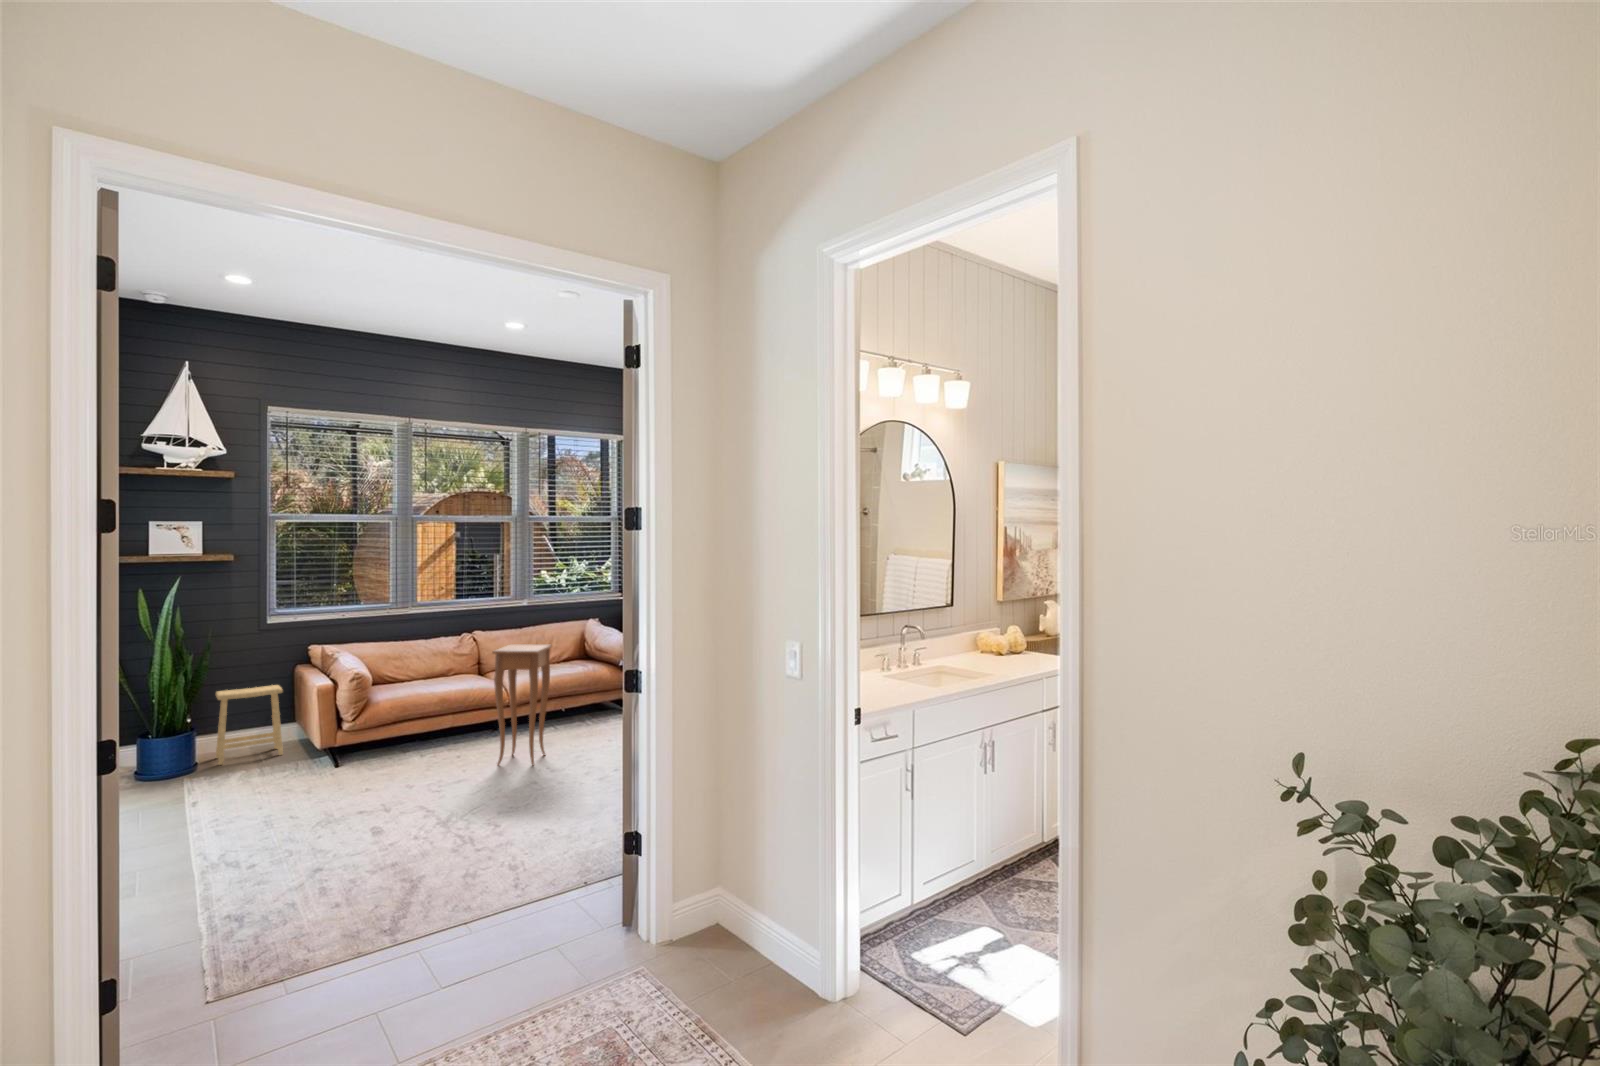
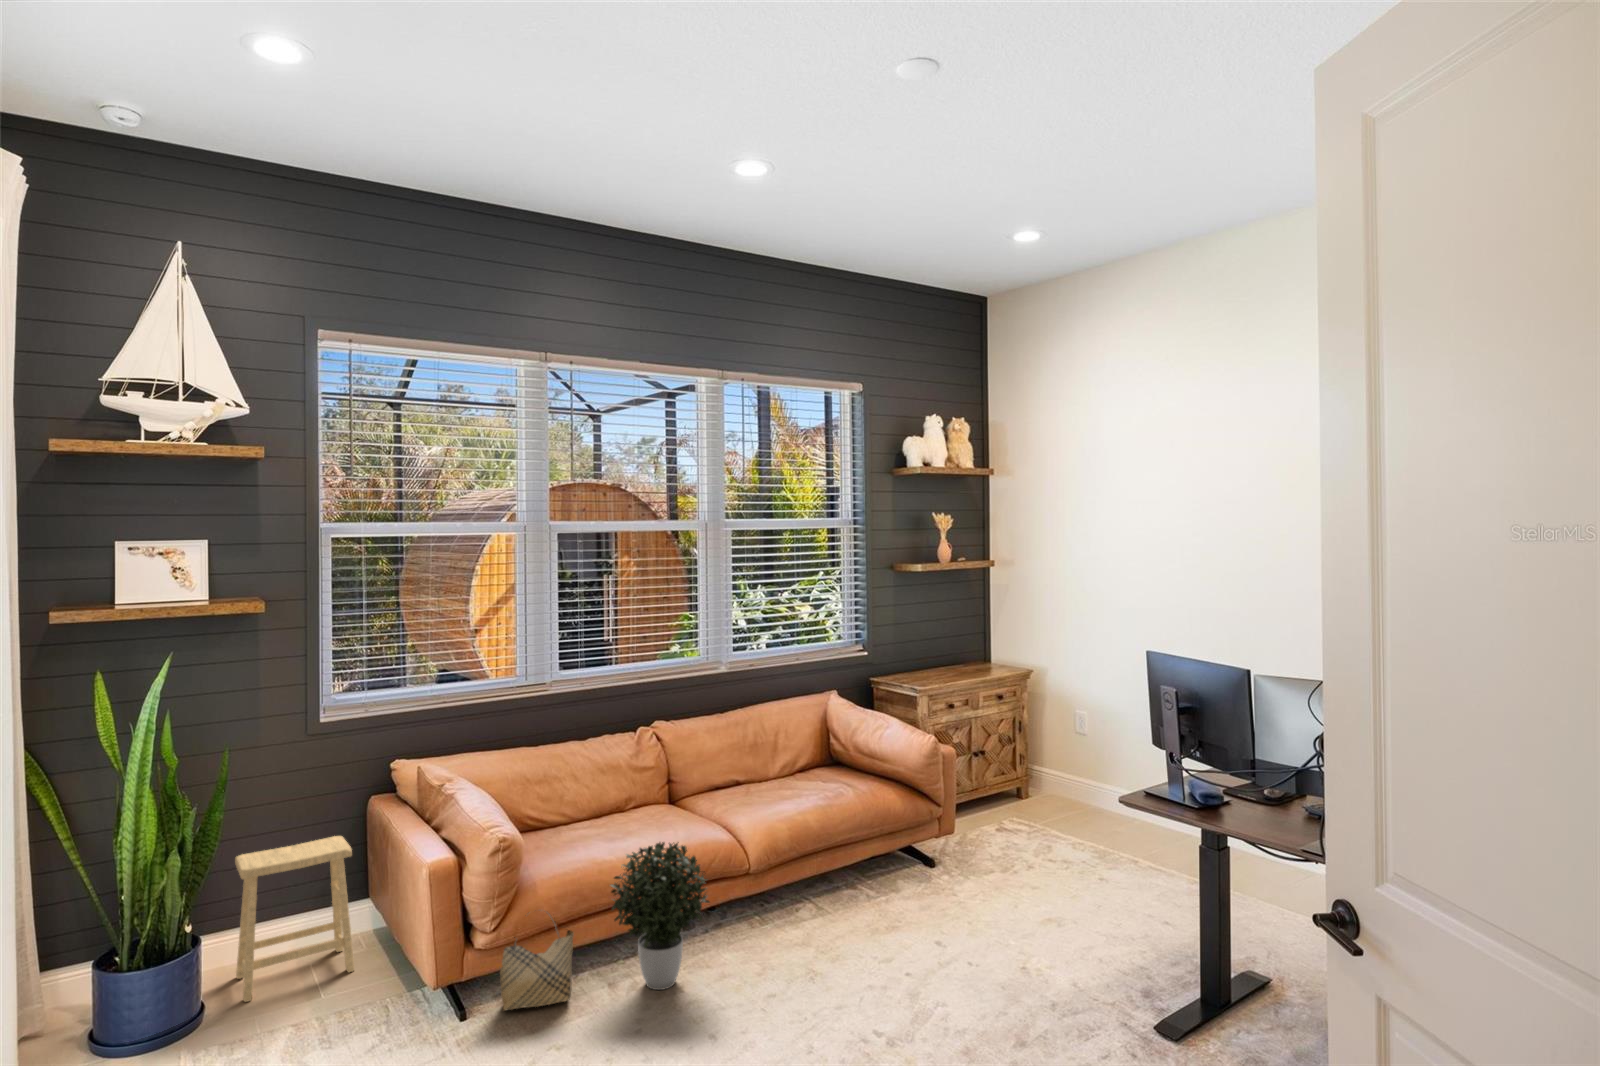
side table: present [493,645,552,765] -> none [763,775,853,1027]
potted plant: none [421,681,479,757] -> present [611,842,710,990]
woven basket: none [357,708,401,764] -> present [500,913,574,1011]

